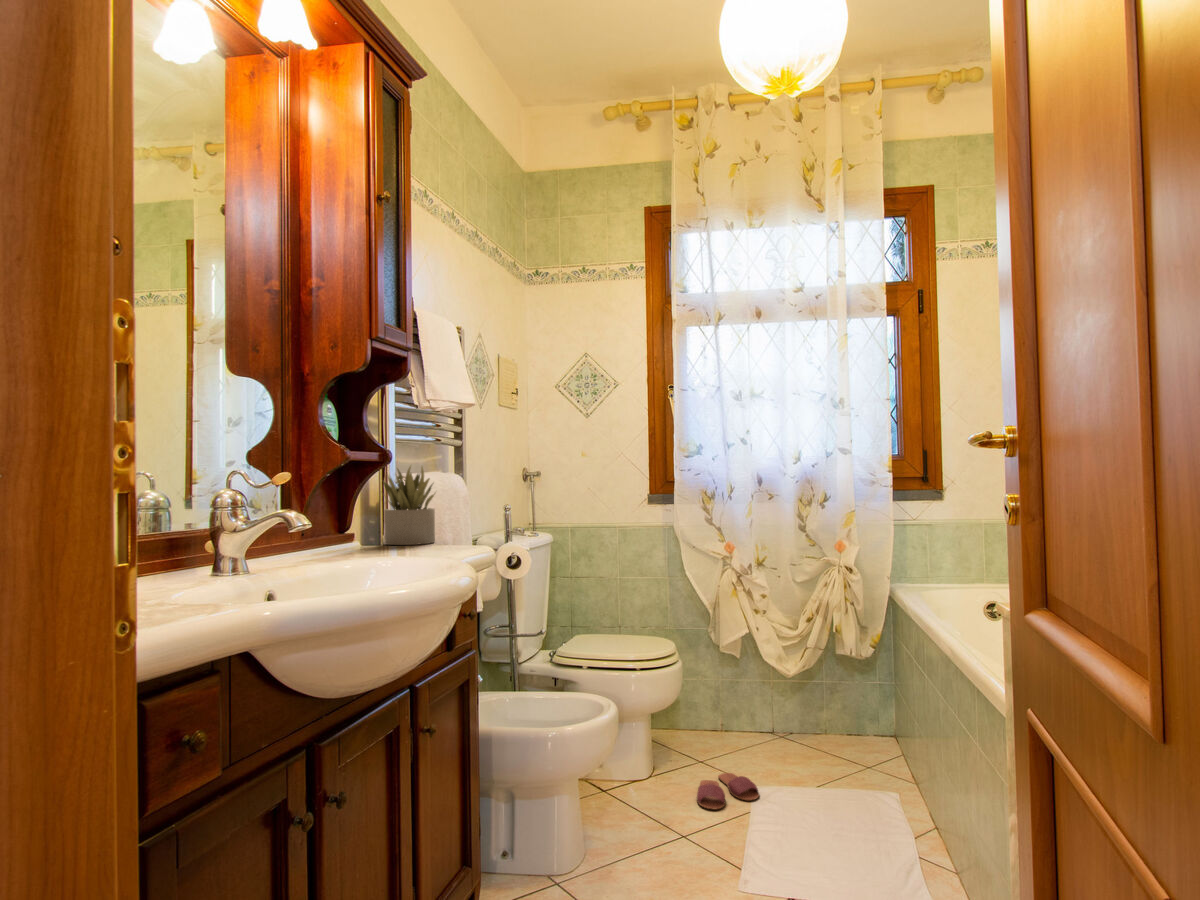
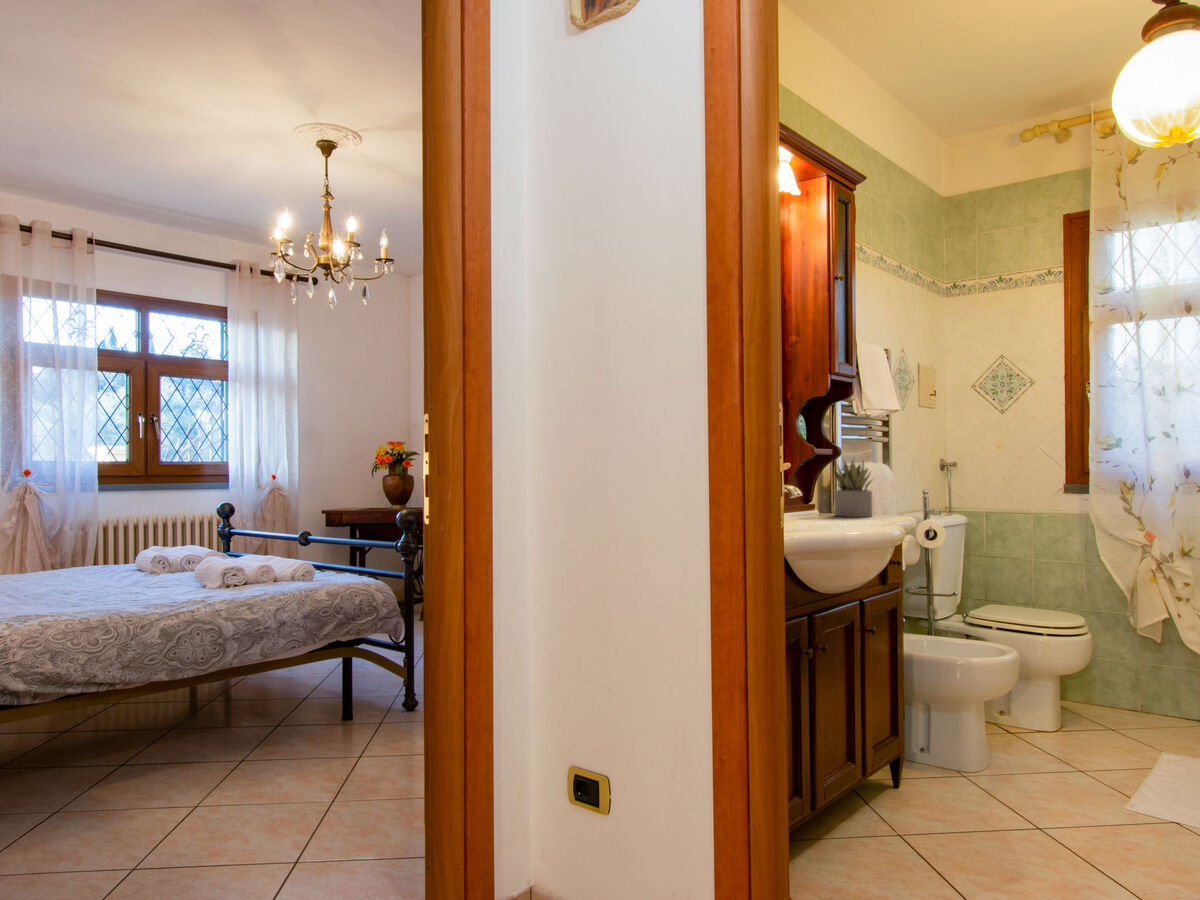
slippers: present [697,773,759,810] -> none [1104,739,1171,763]

